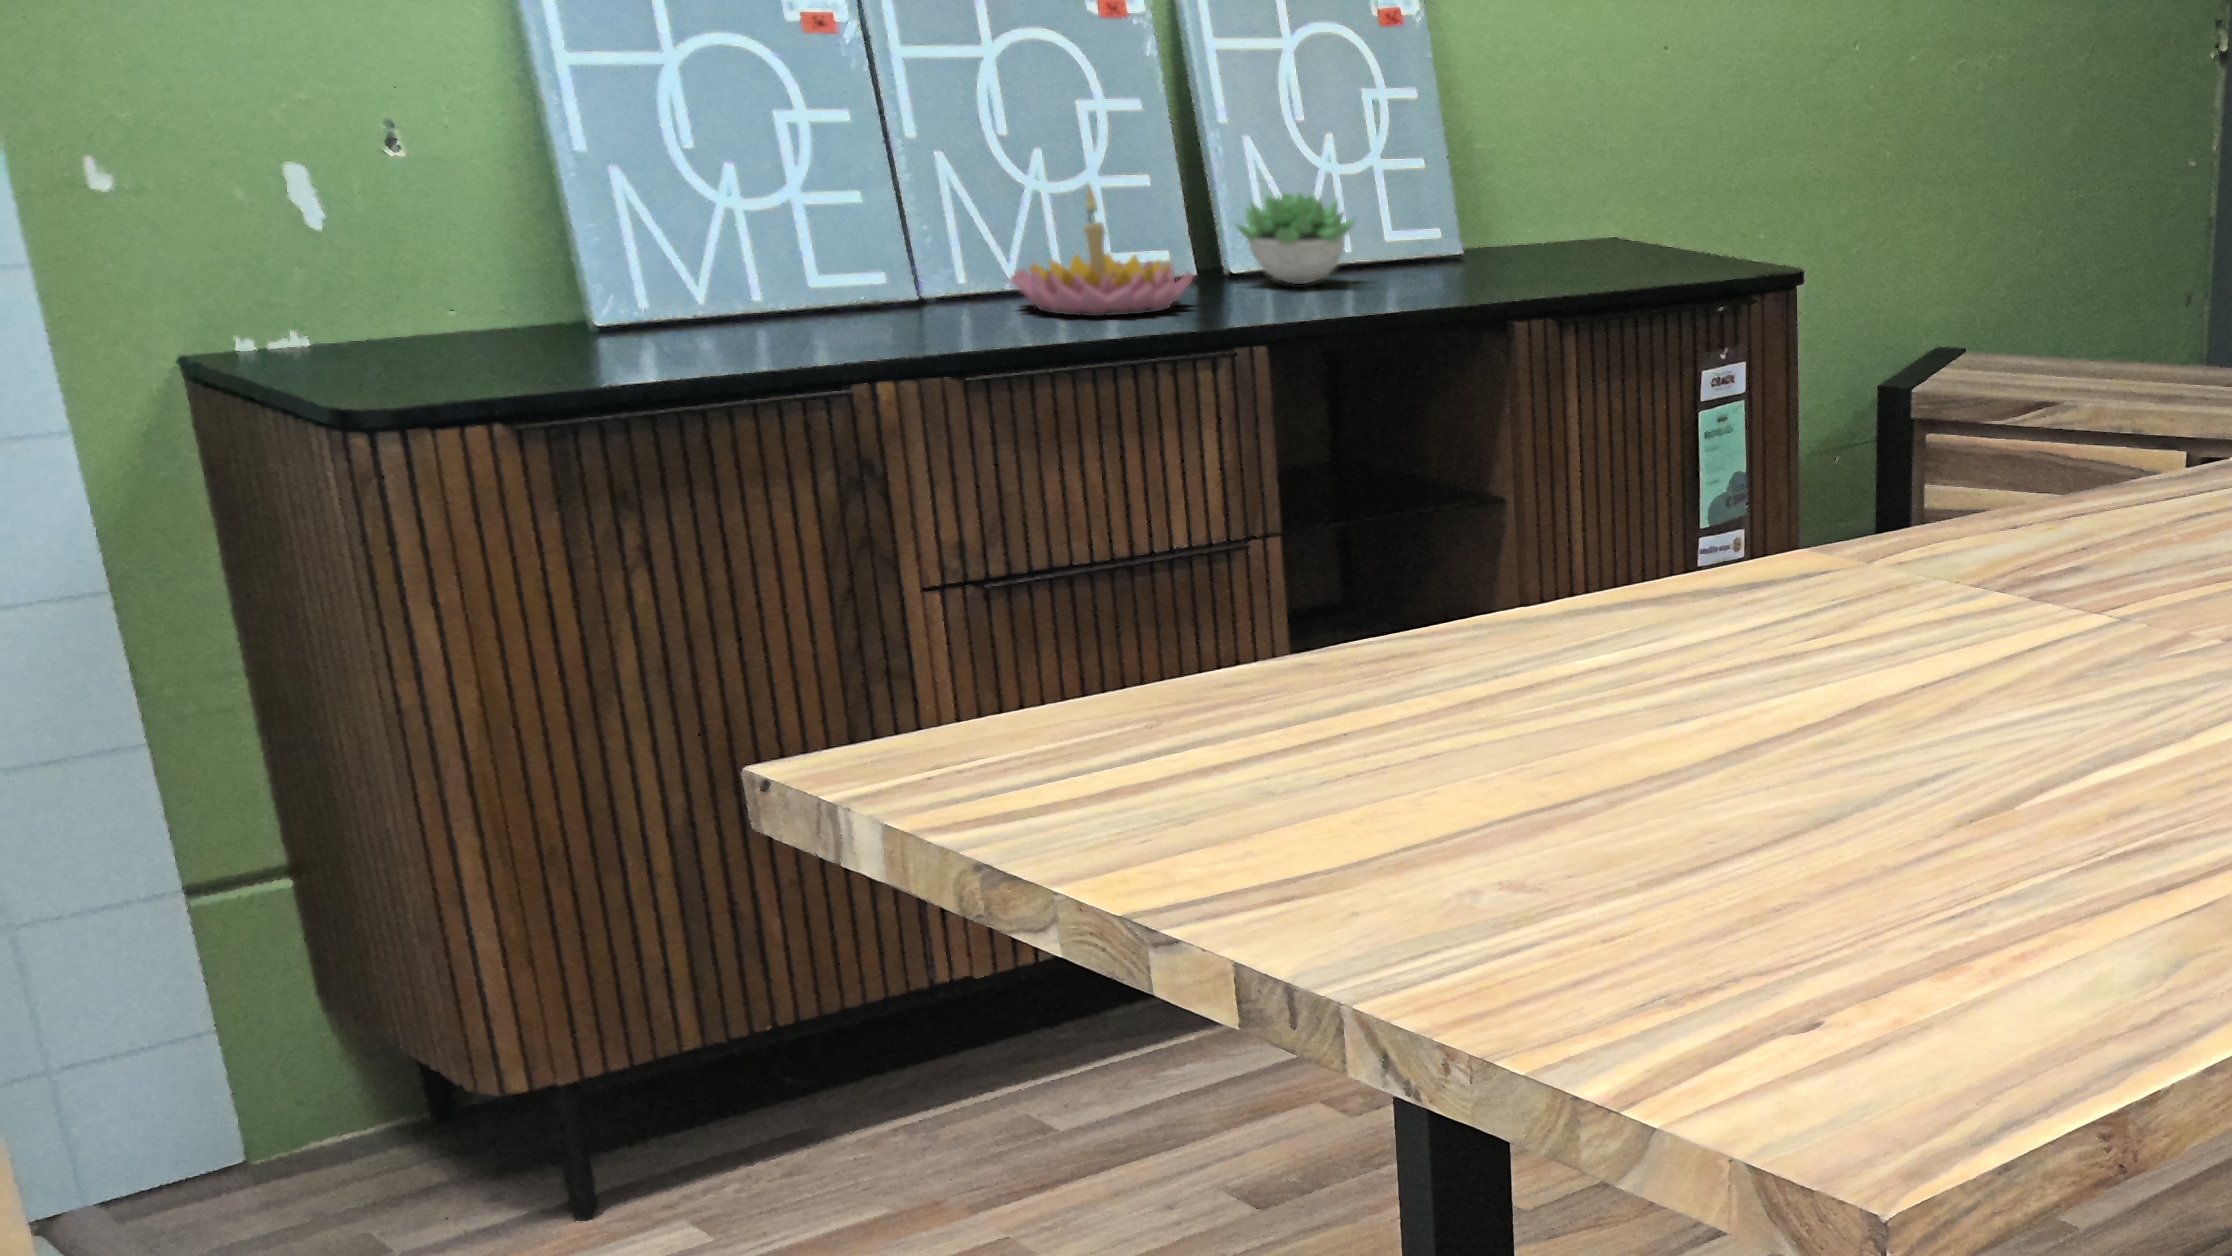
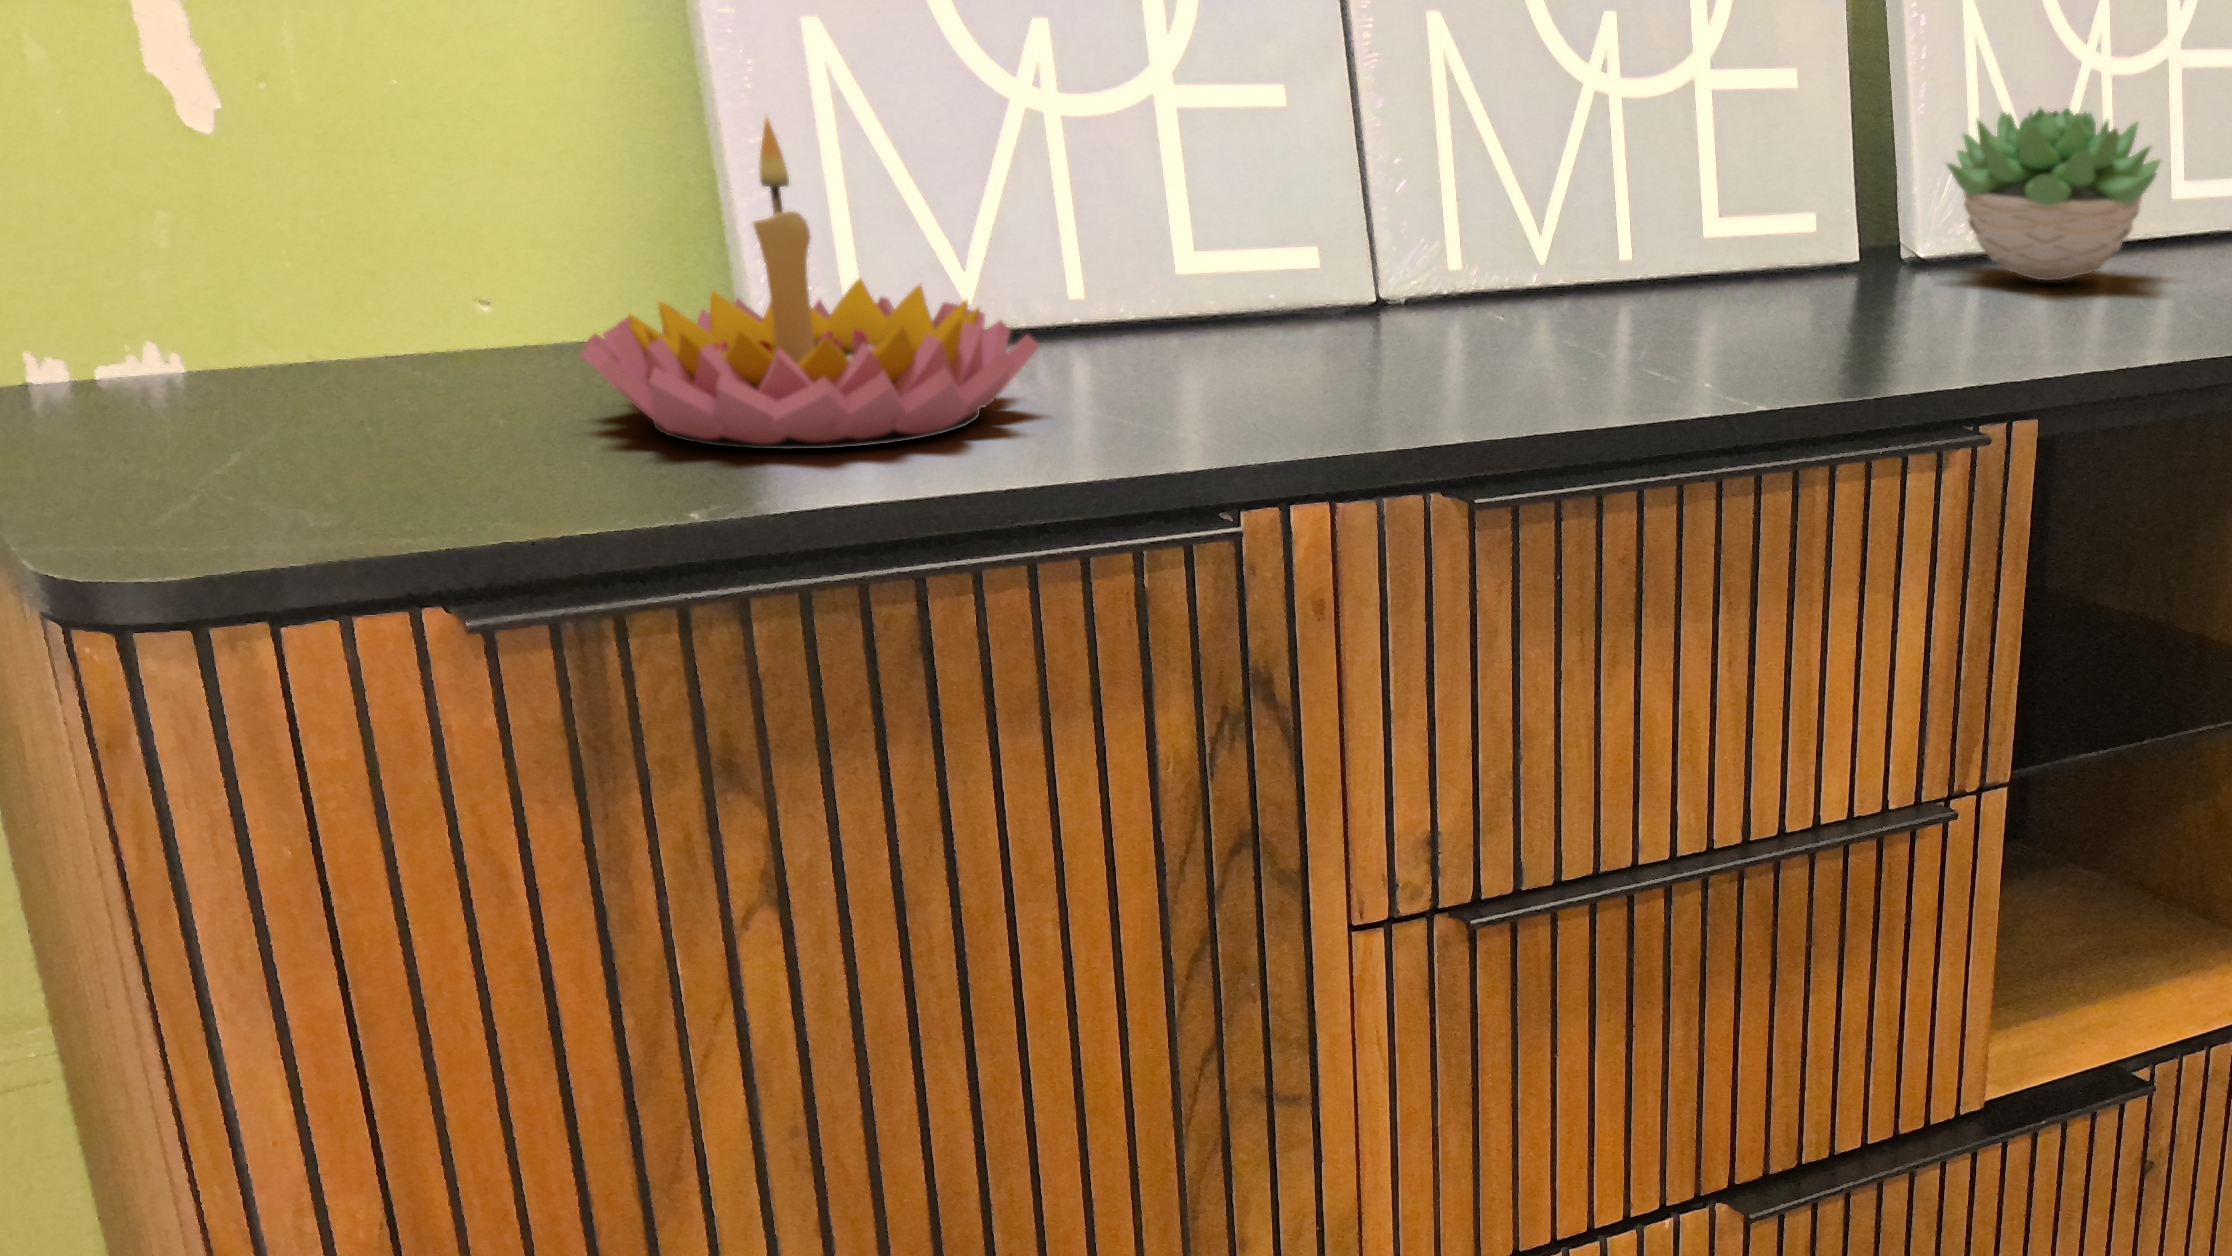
candle holder: present [1010,189,1193,316] -> present [581,117,1039,449]

